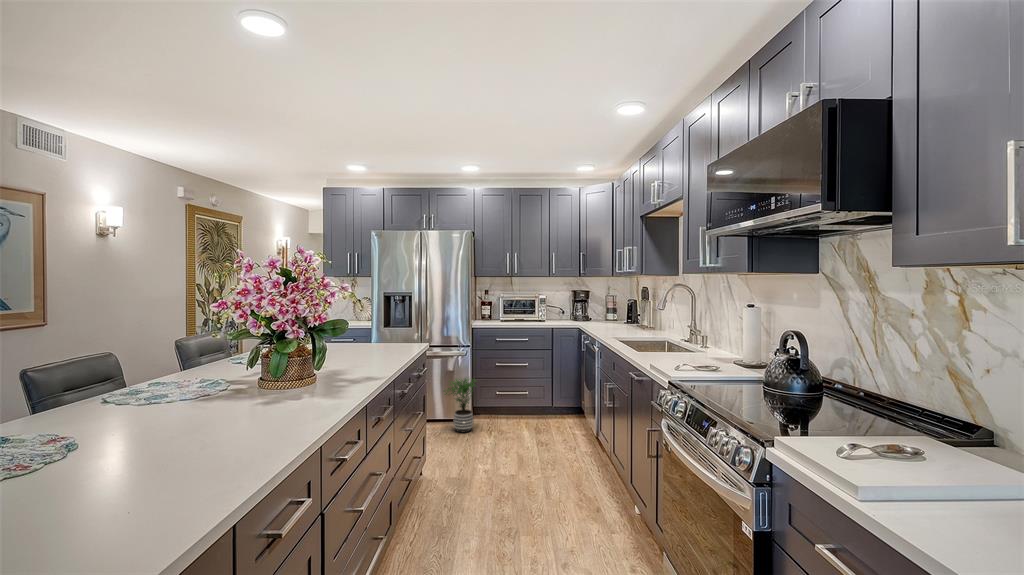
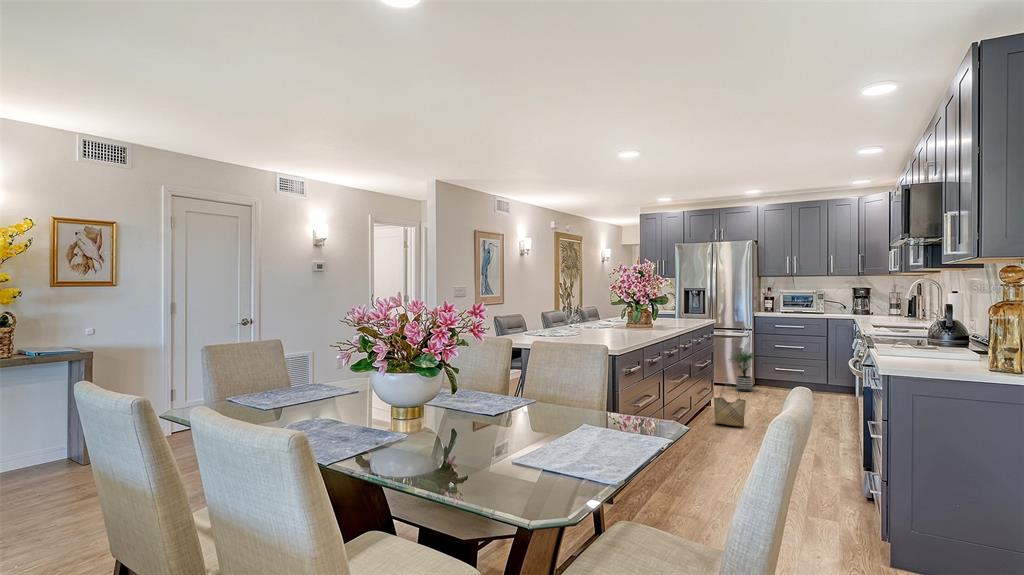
woven basket: none [432,463,485,543] -> present [714,383,746,426]

